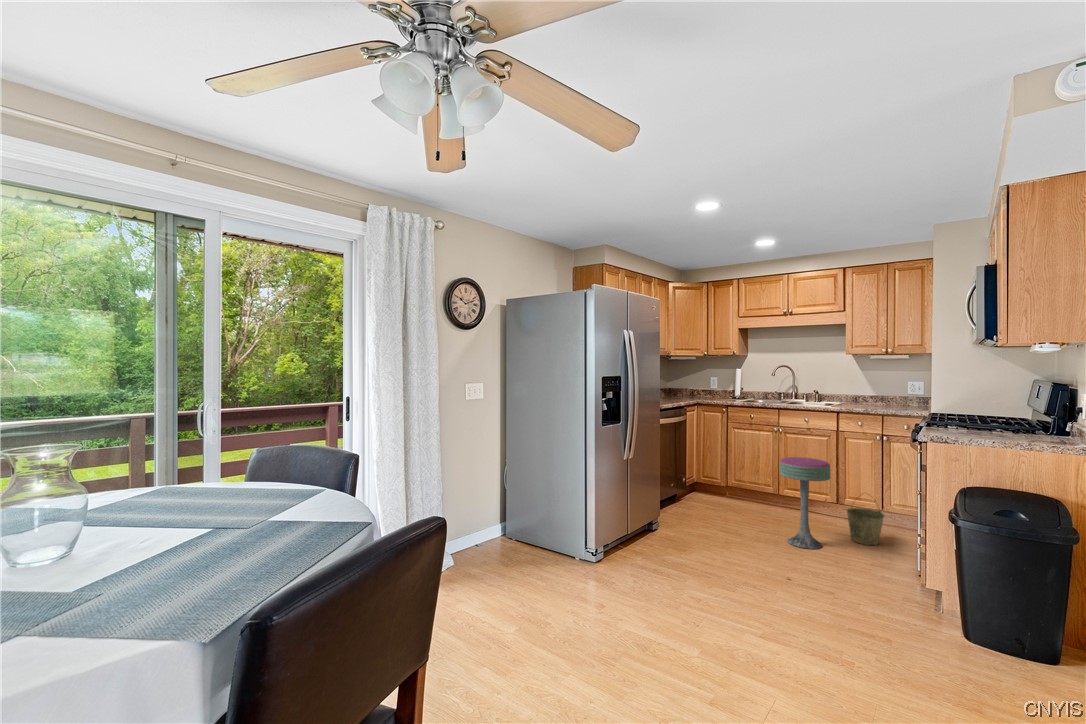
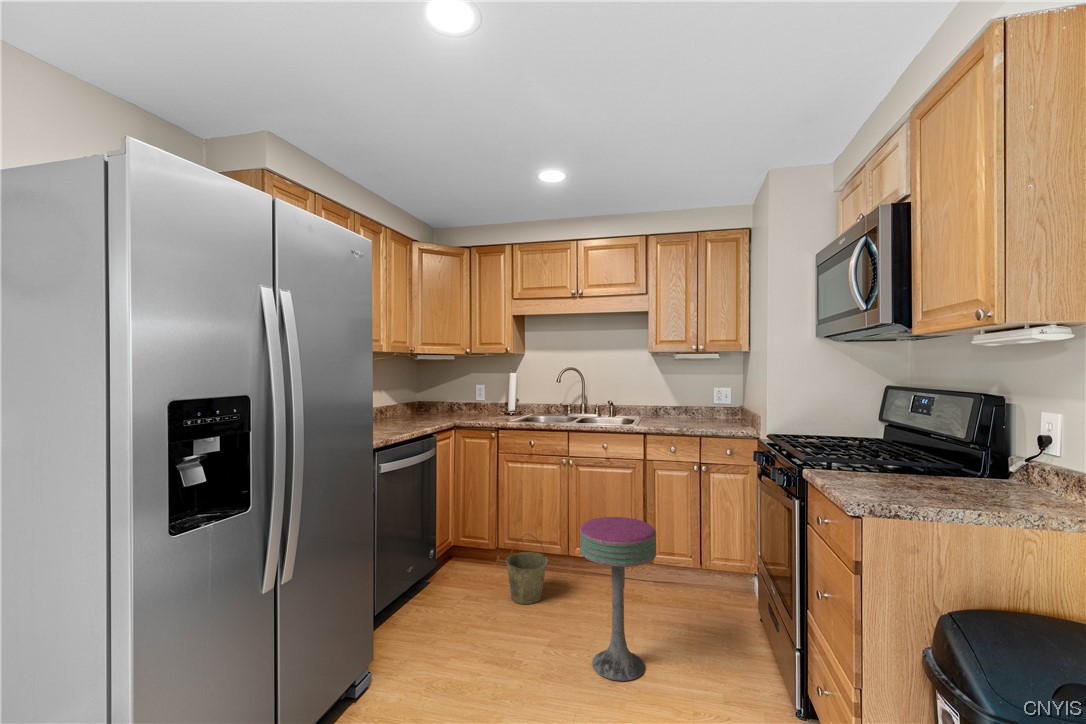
bucket: present [847,508,885,545] -> present [506,536,548,604]

